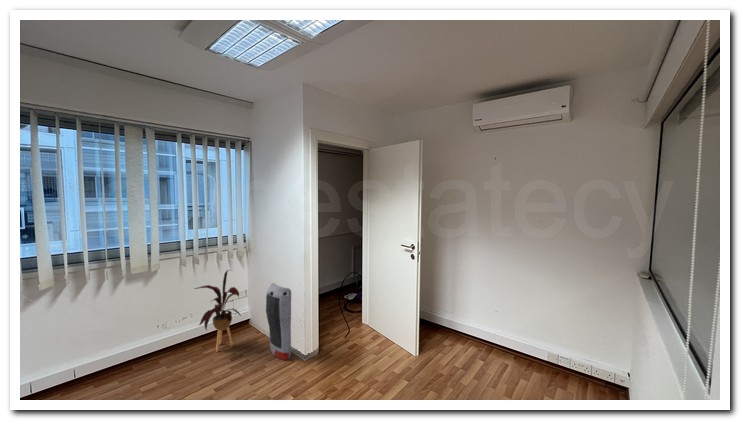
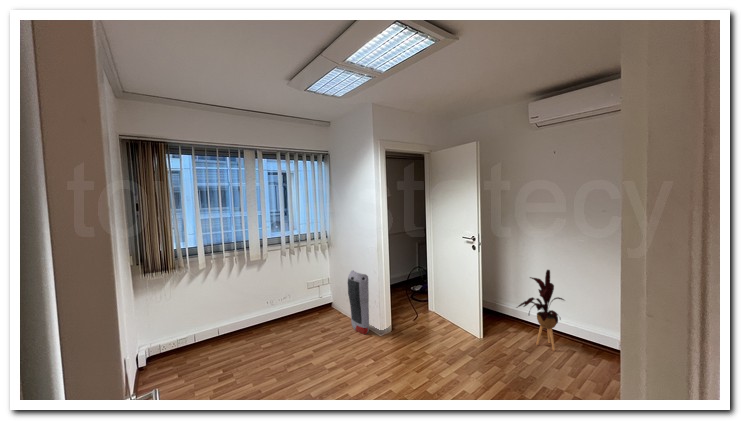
house plant: present [195,270,240,352] -> present [518,270,564,351]

